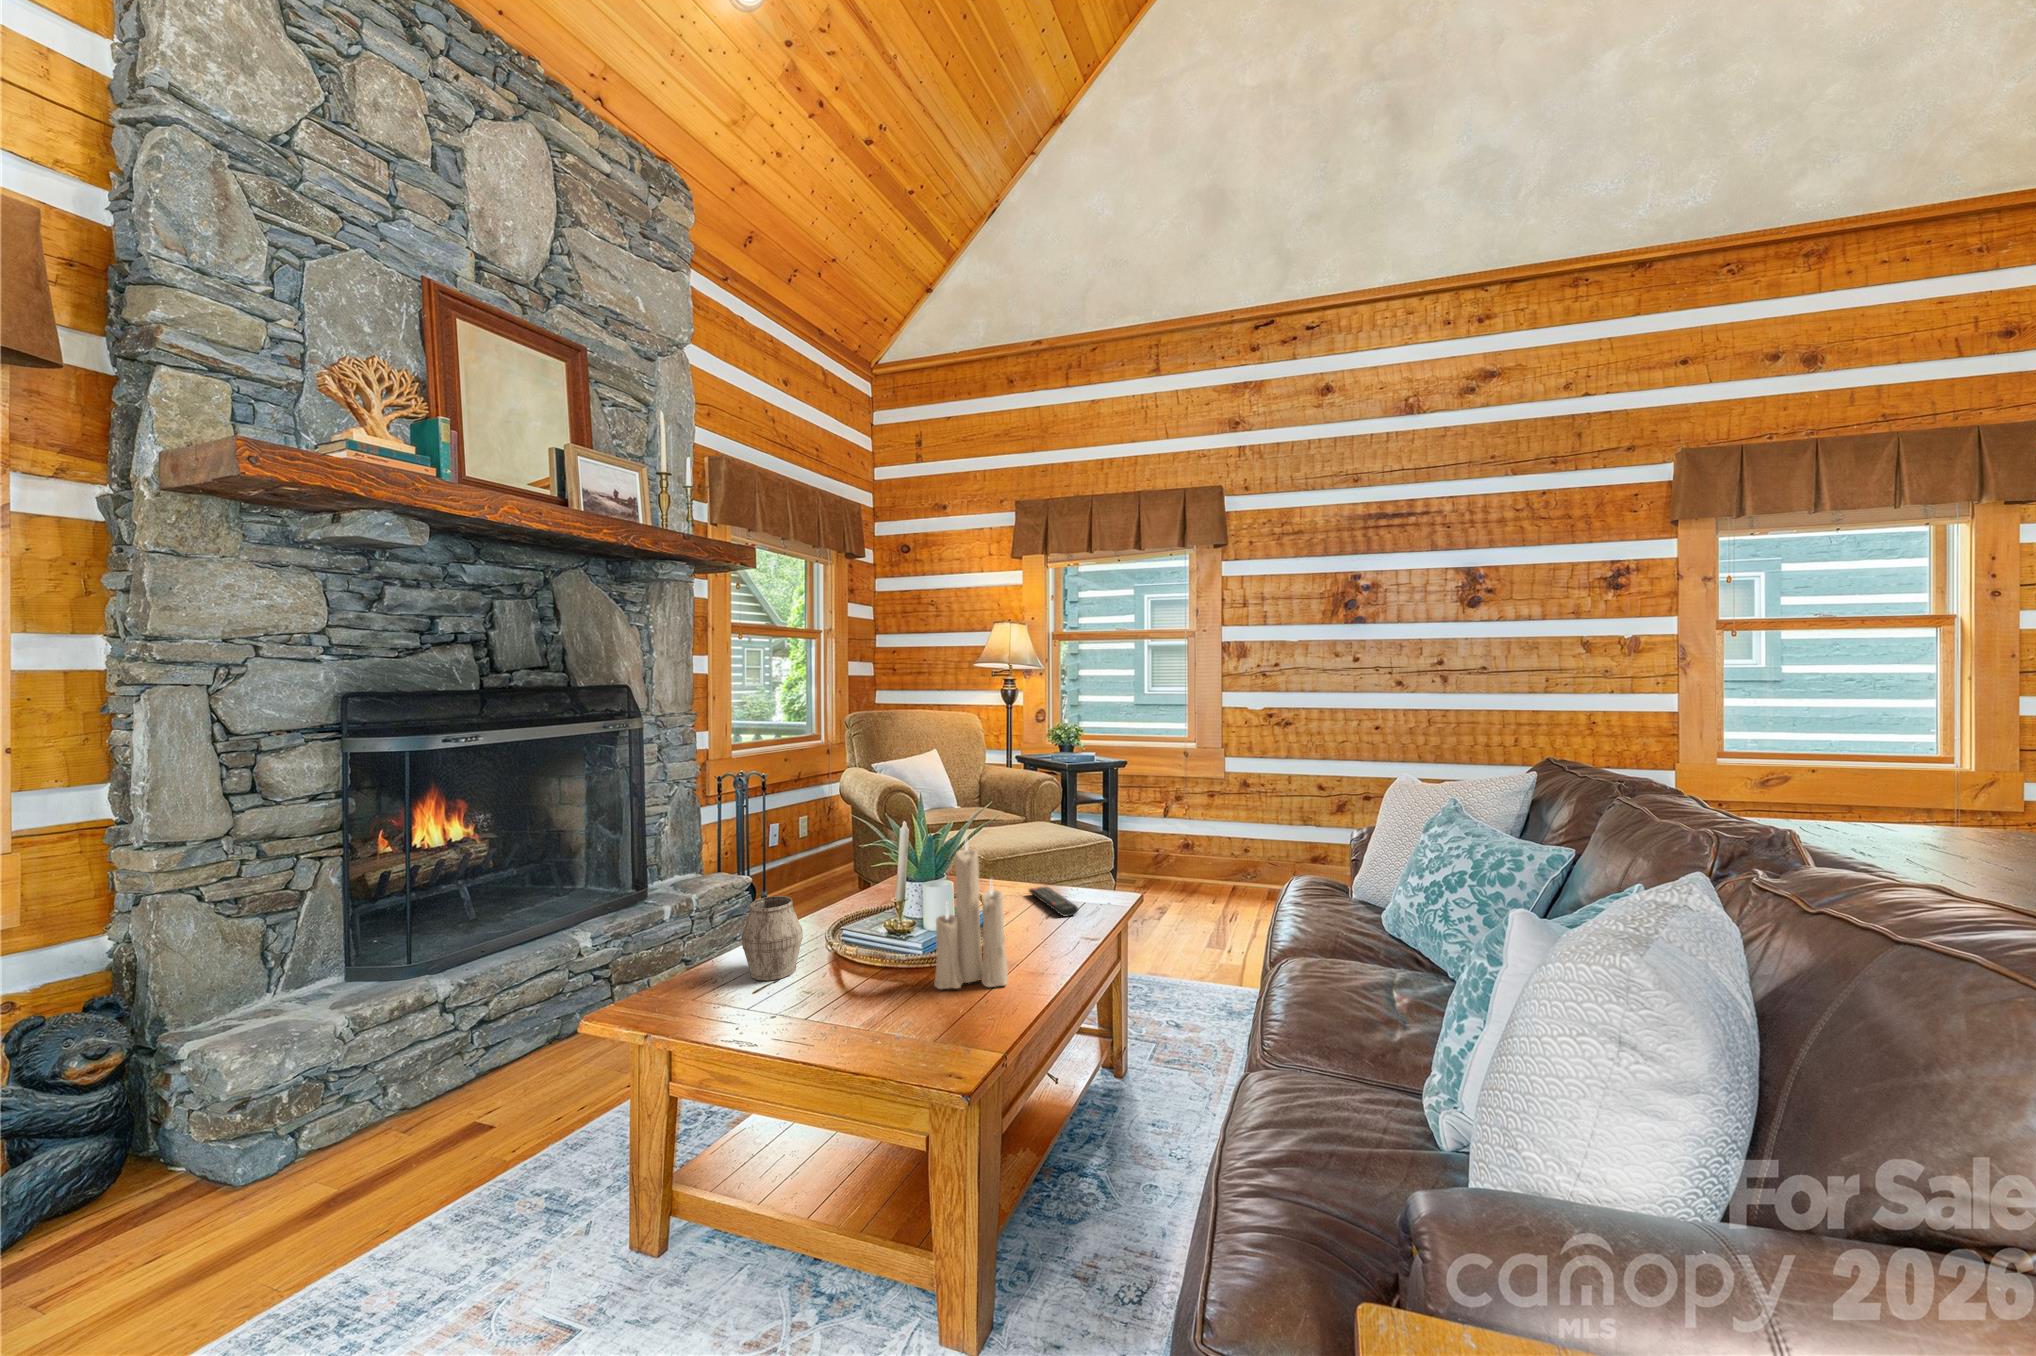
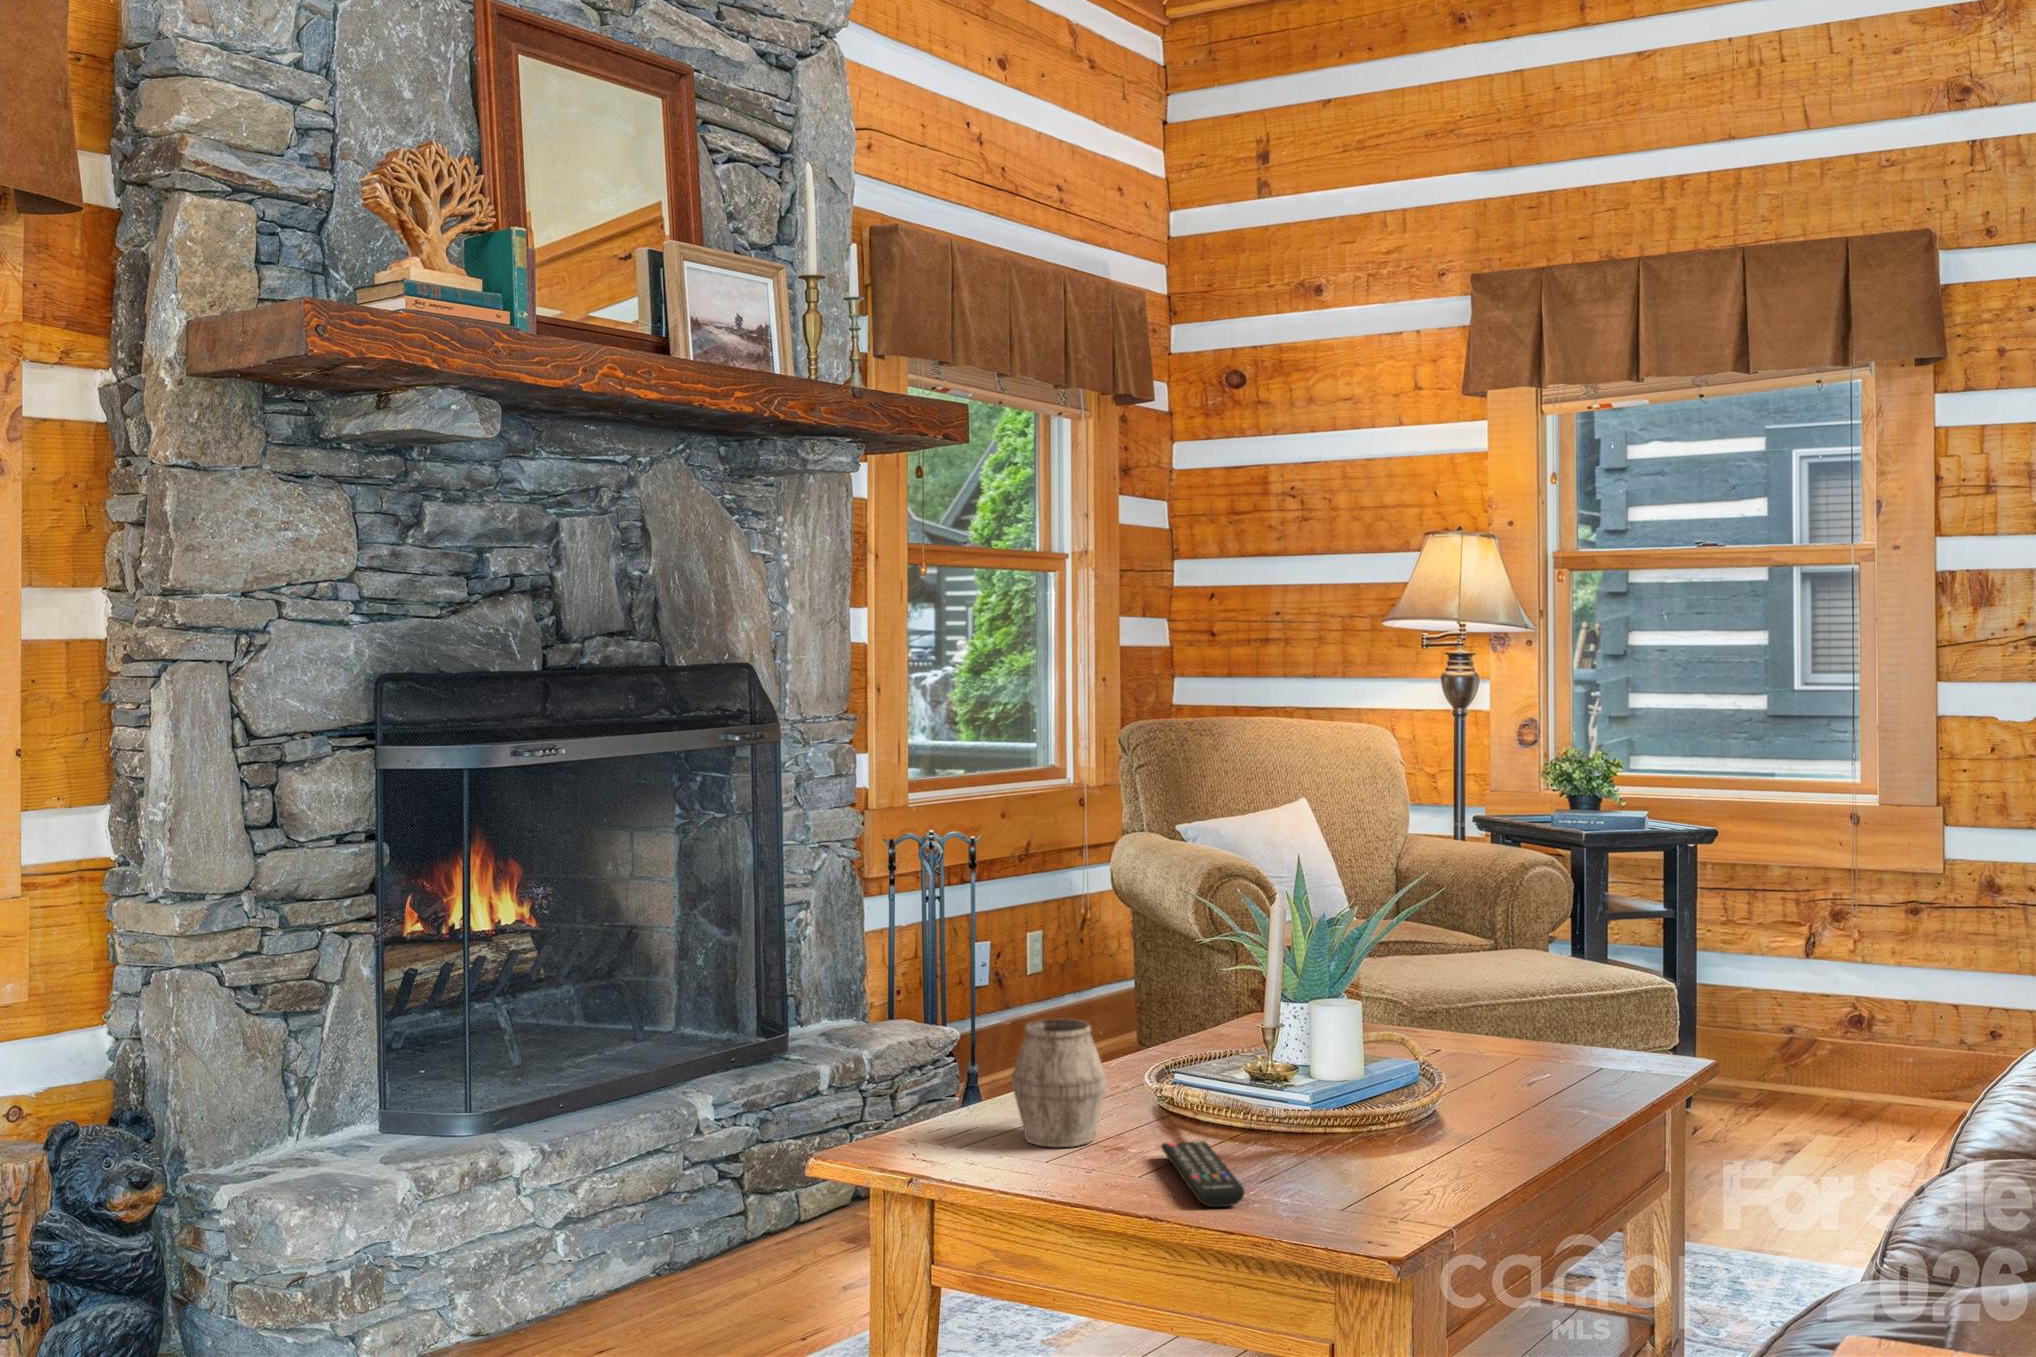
candle: present [934,843,1008,989] -> none [1325,911,1451,1180]
remote control: present [1029,887,1078,916] -> present [1161,1141,1244,1207]

